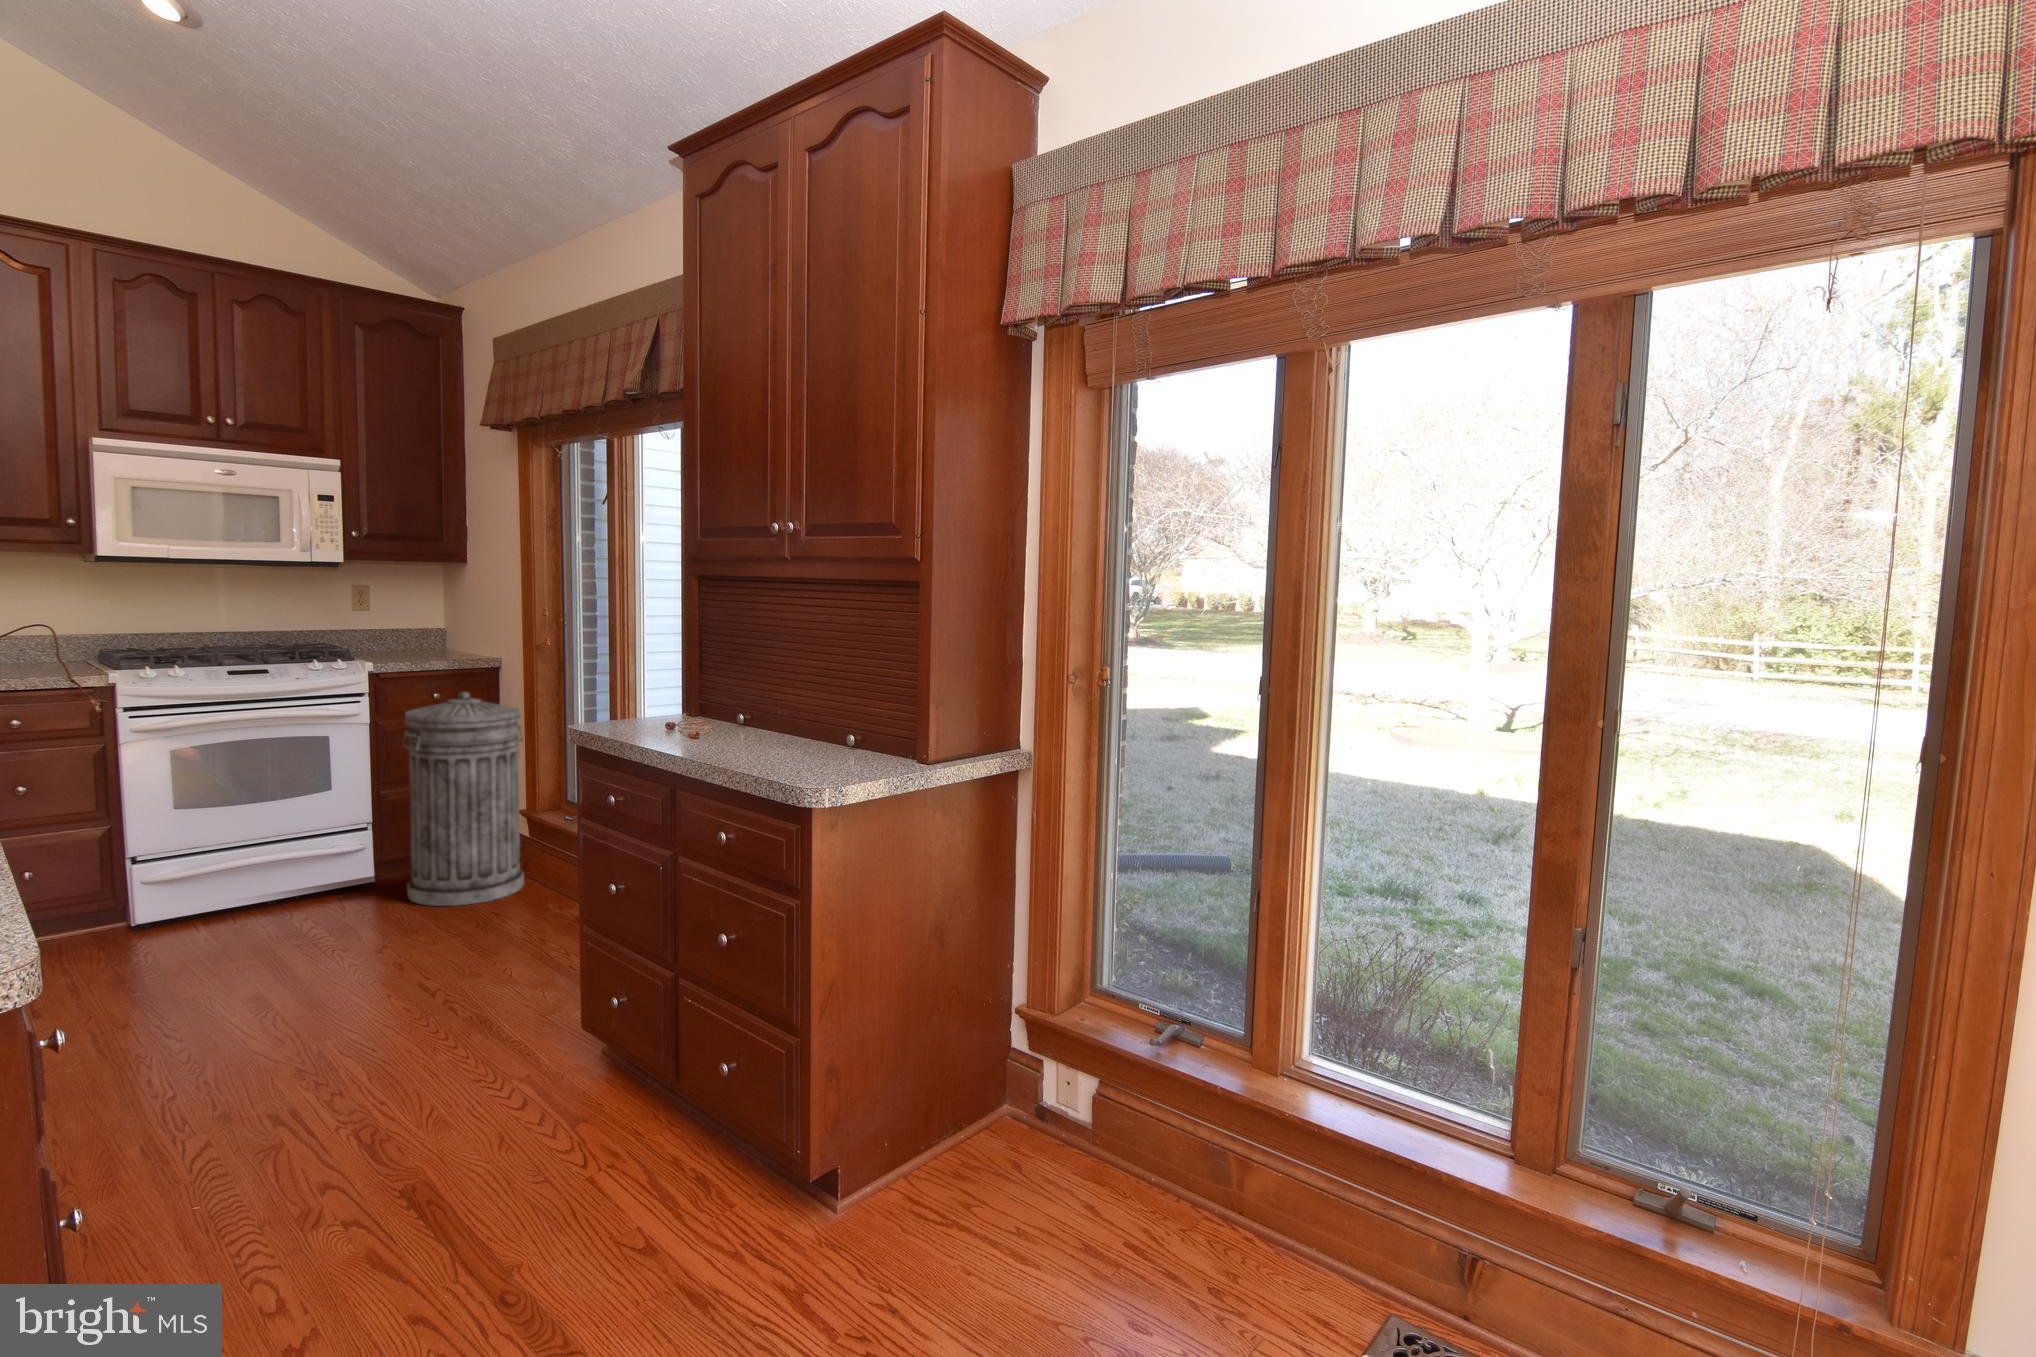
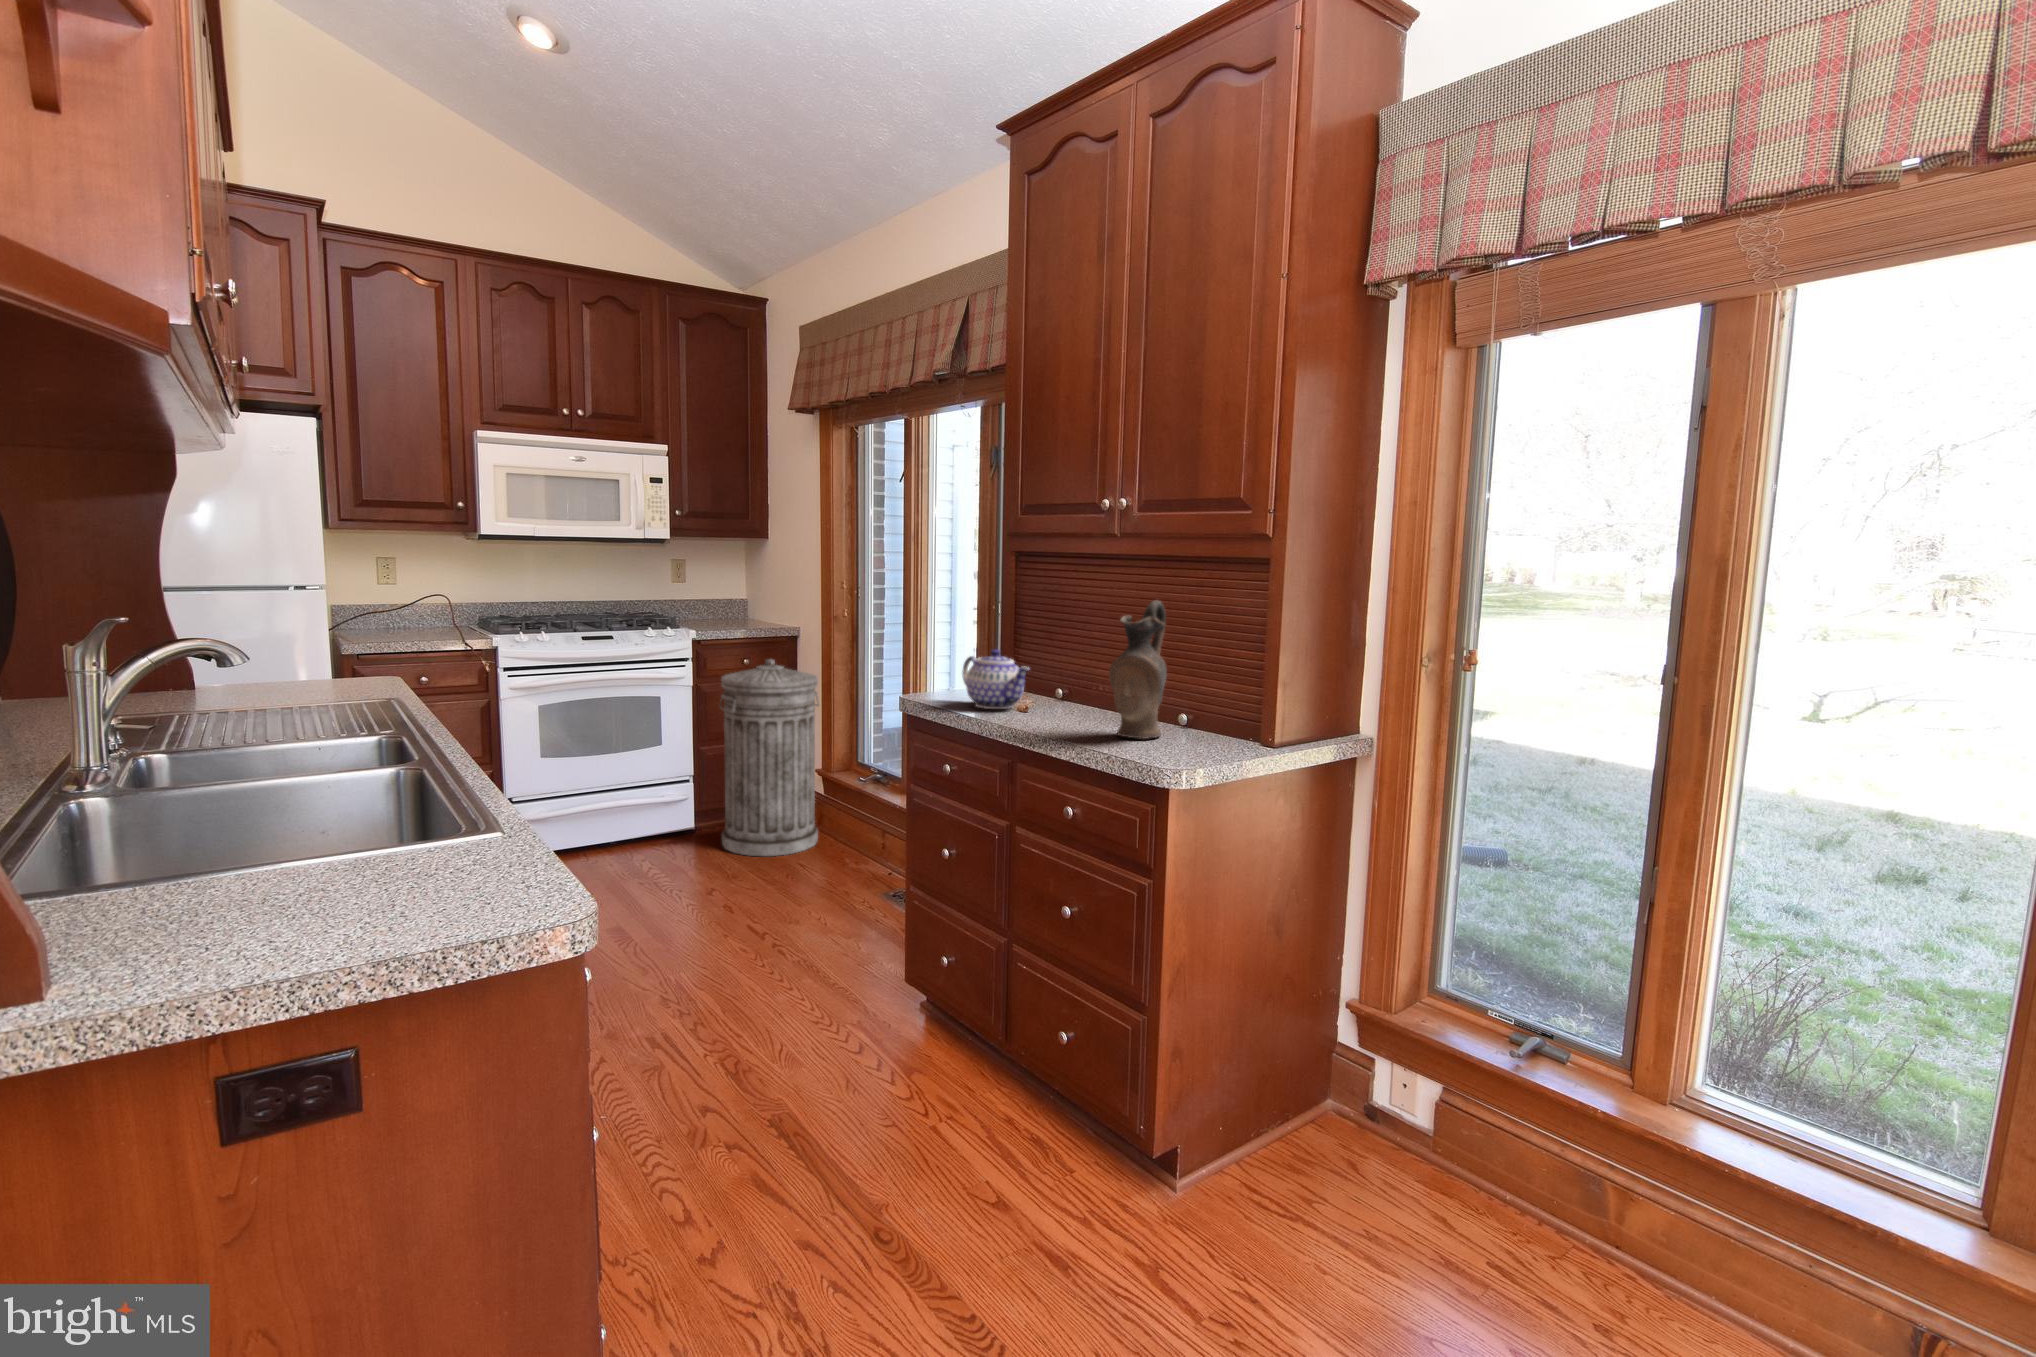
ceramic pitcher: none [769,621,830,759] -> present [1109,600,1167,739]
teapot: none [639,673,704,735] -> present [963,649,1029,709]

